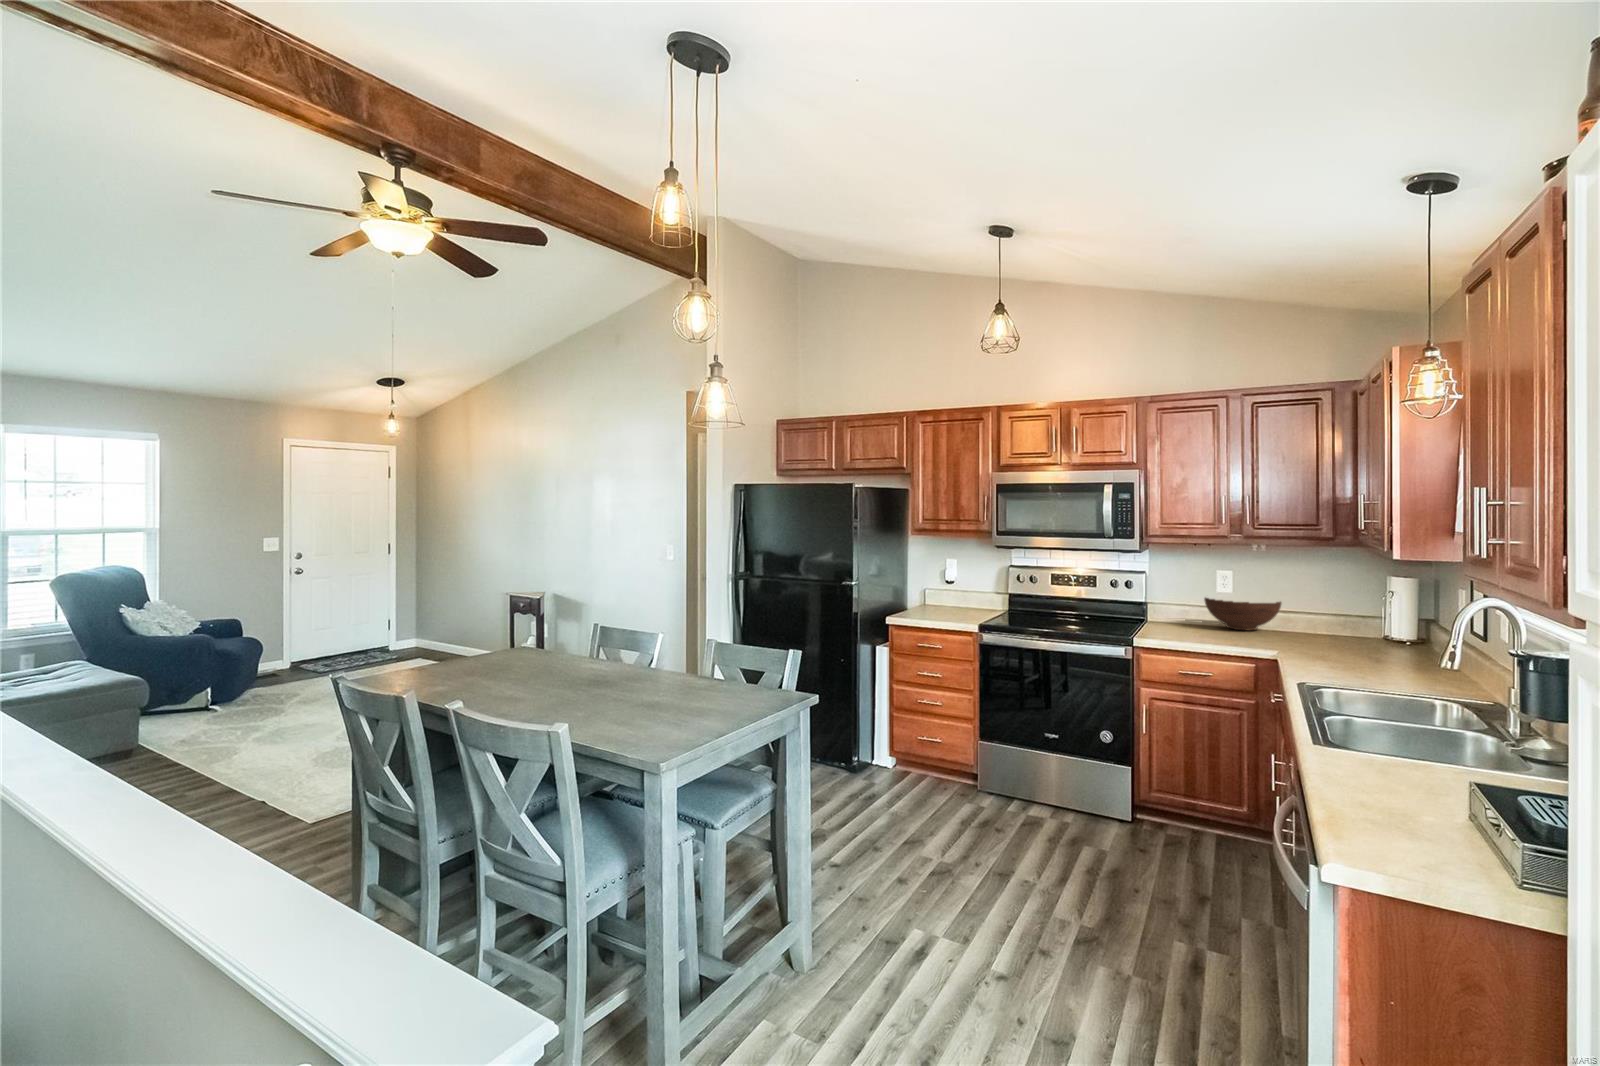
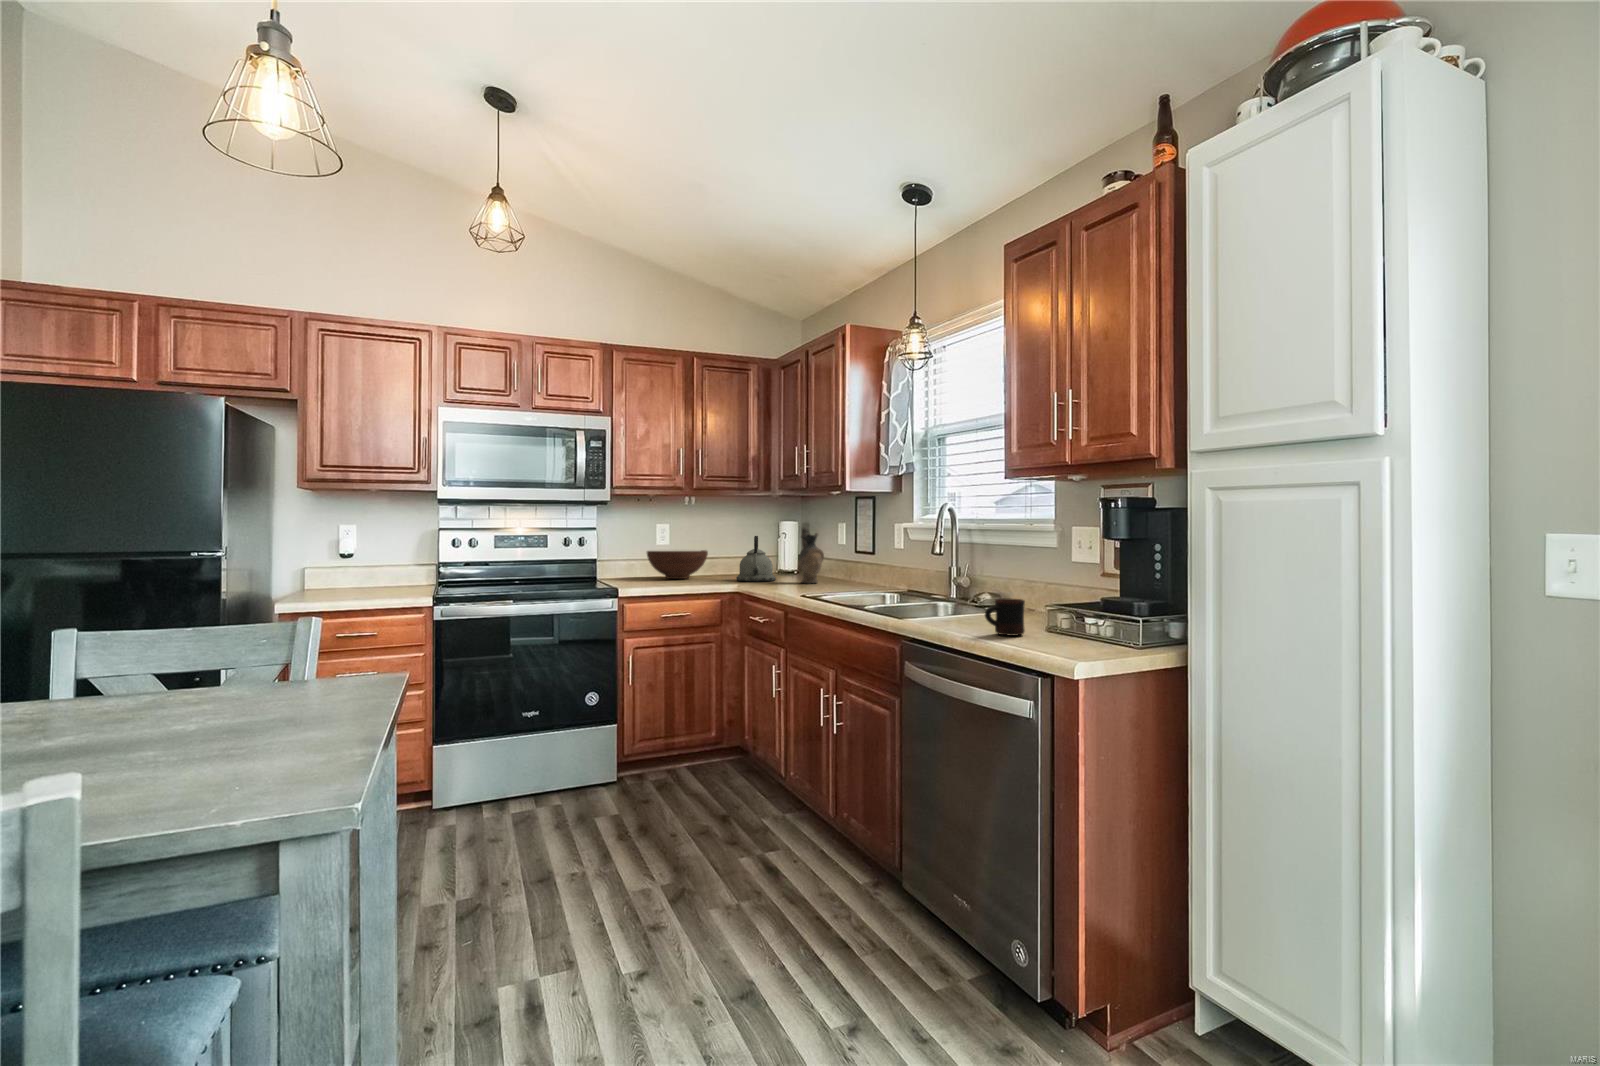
ceramic pitcher: none [1384,589,1424,663] -> present [799,527,824,583]
kettle: none [1304,592,1363,649] -> present [736,536,776,581]
mug: none [1375,760,1449,818] -> present [985,598,1025,636]

